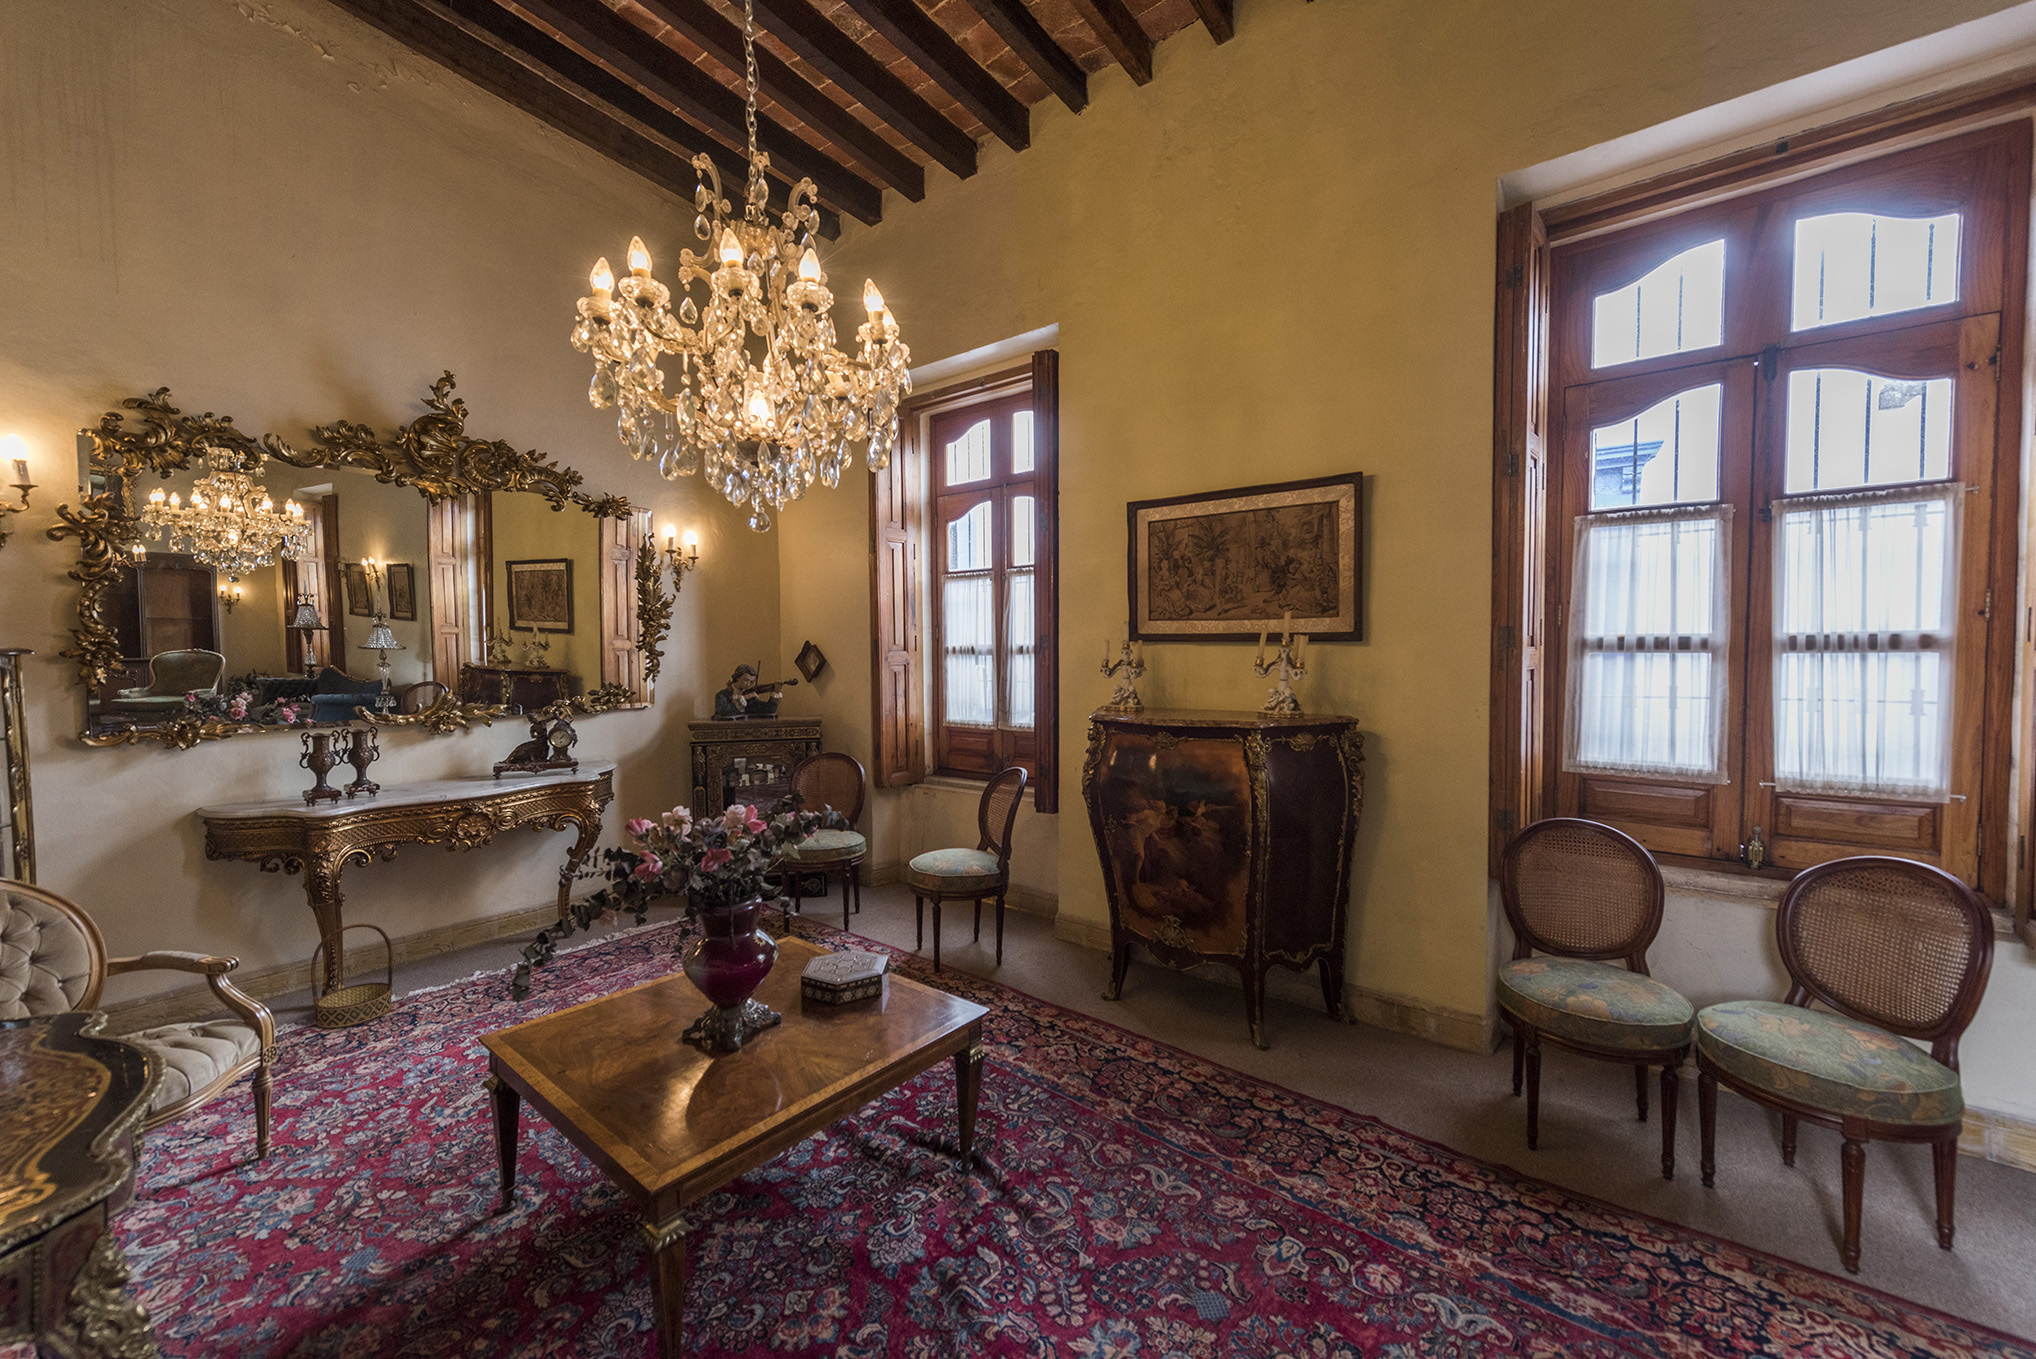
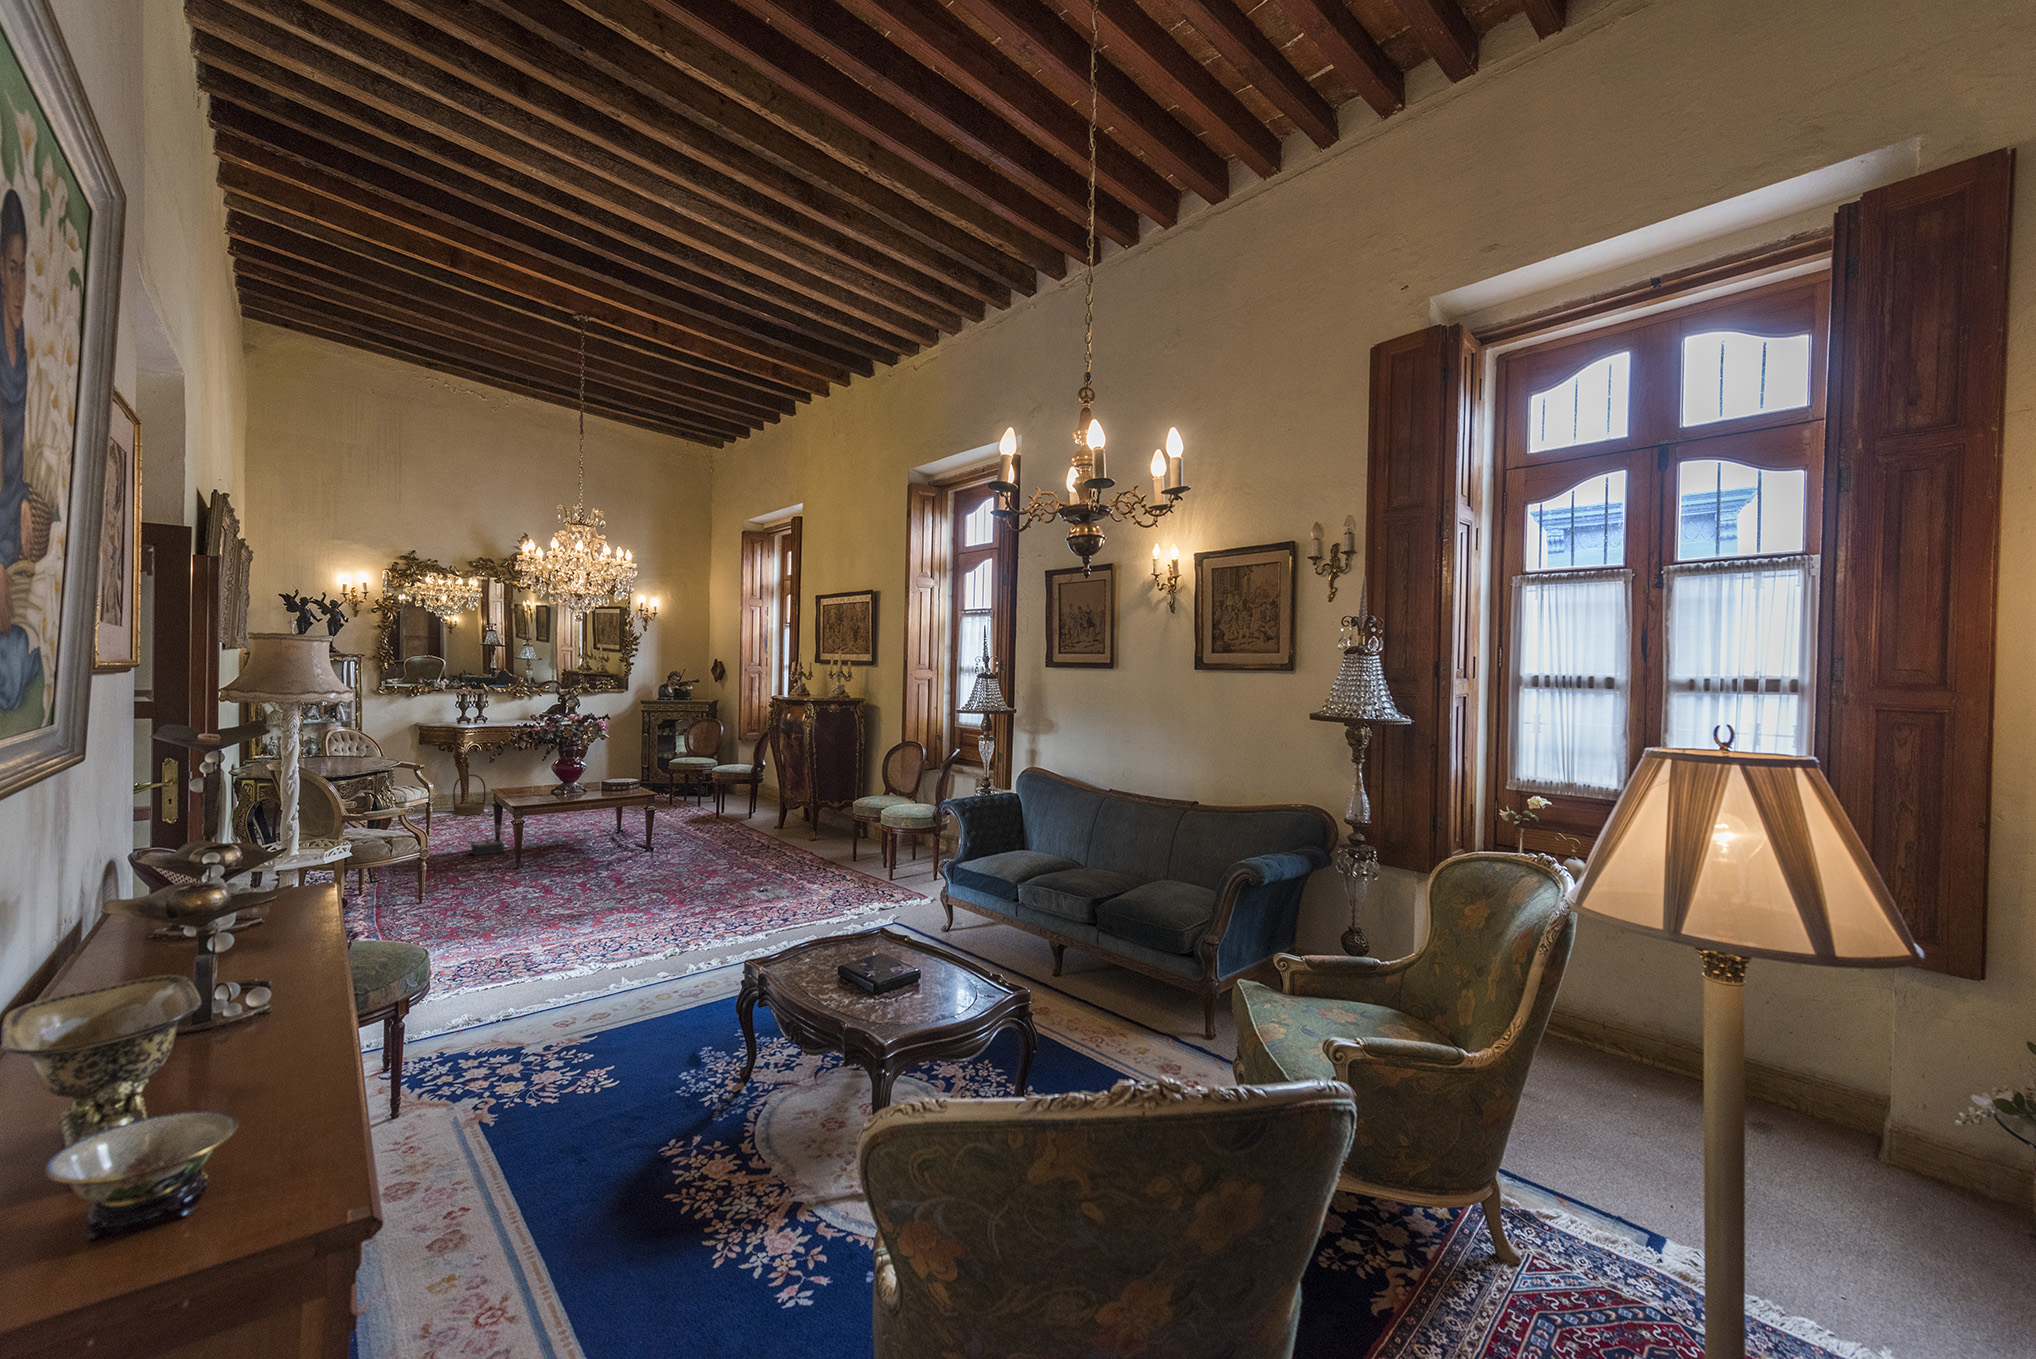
decorative plant: none [411,1142,567,1287] -> present [464,820,509,856]

